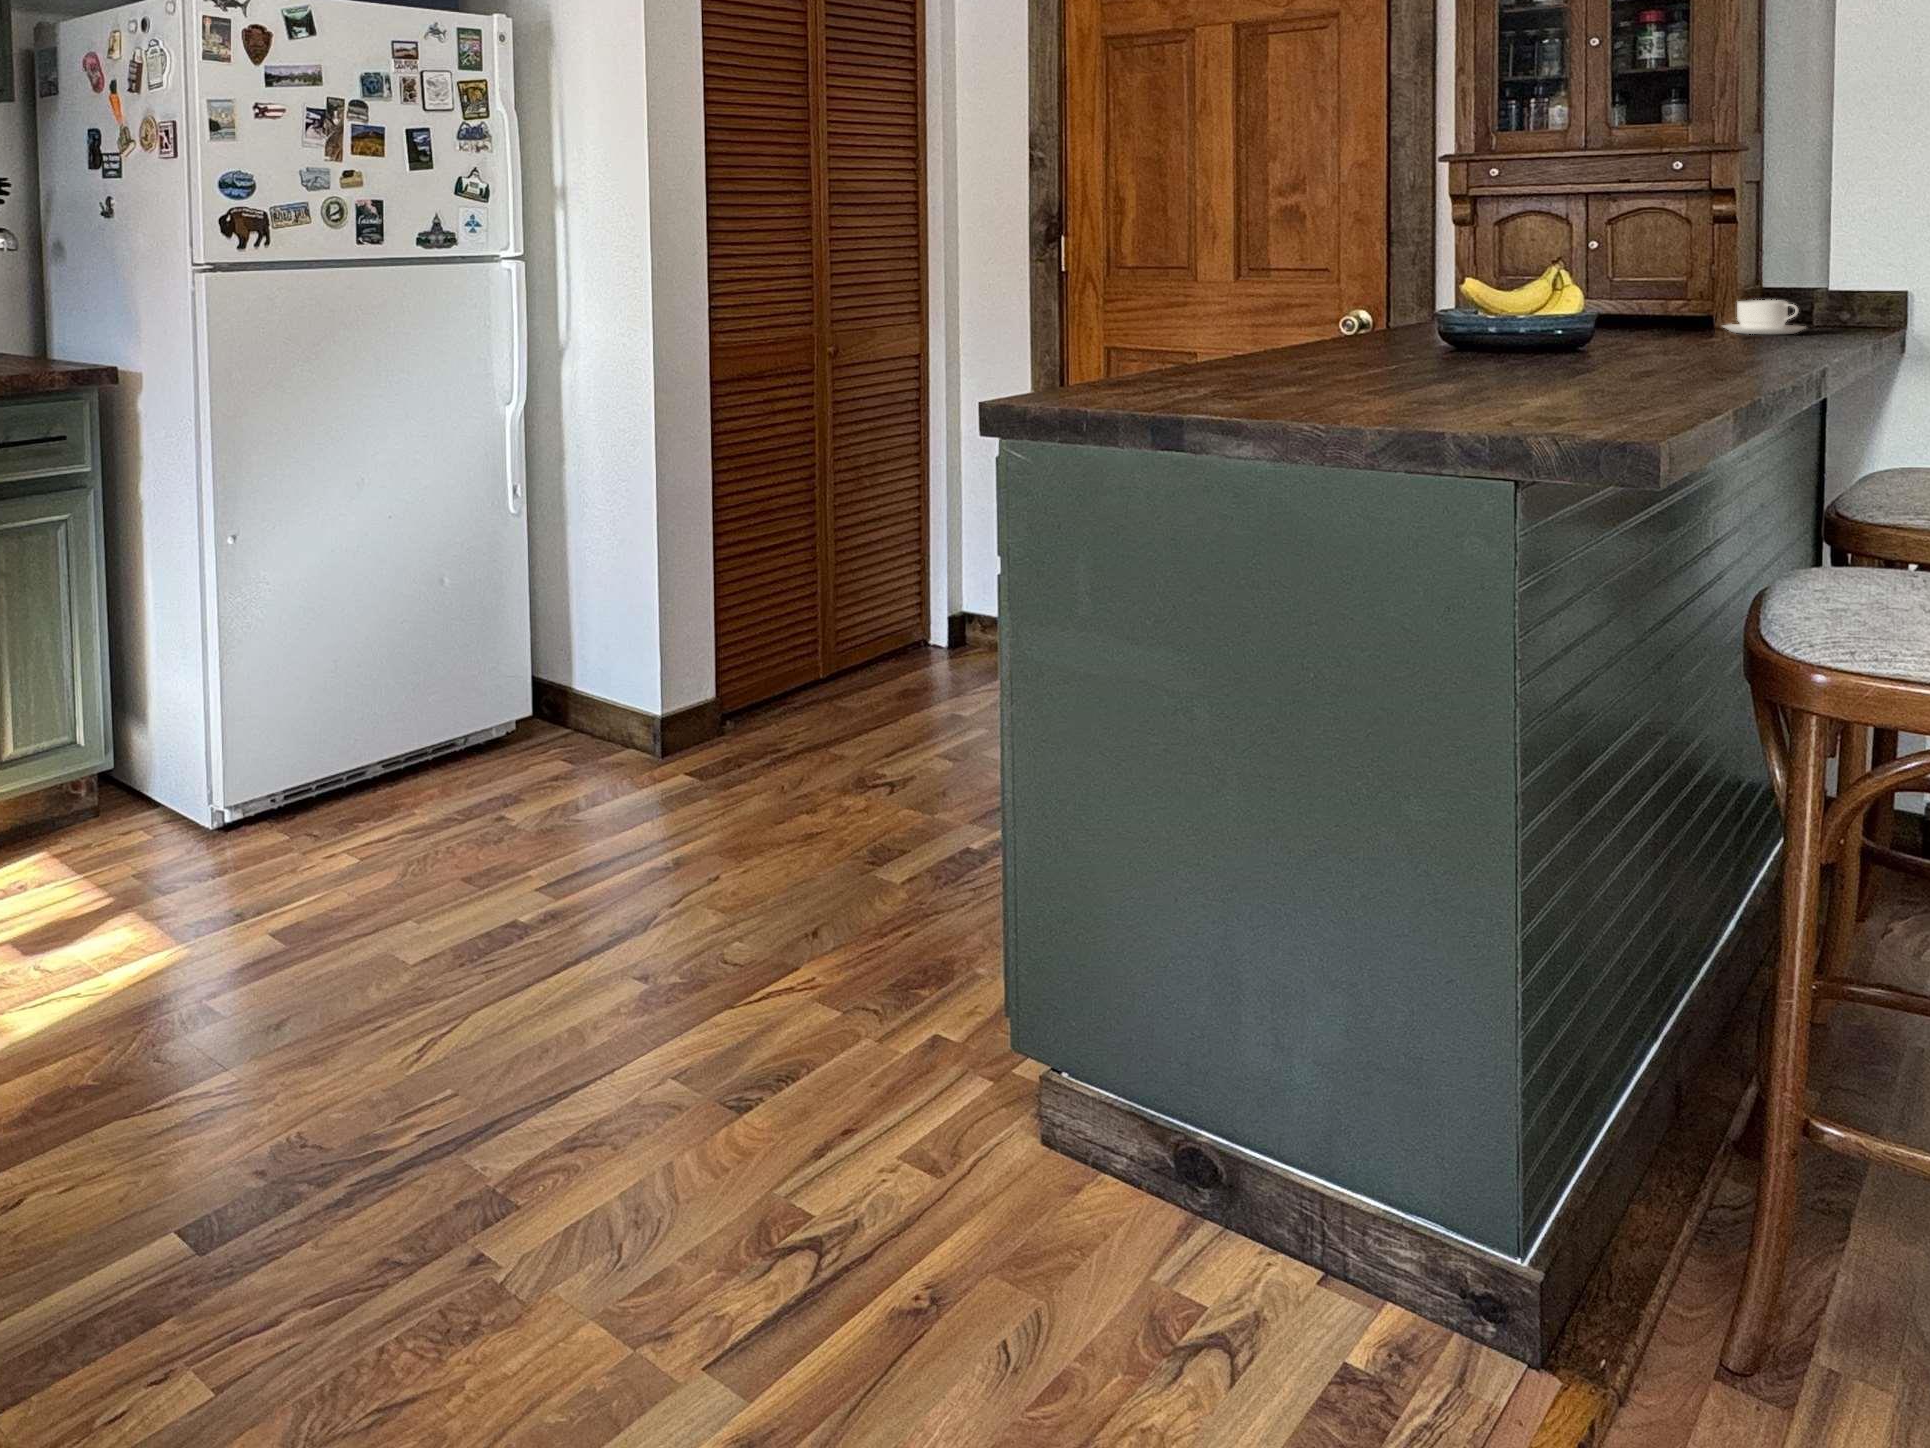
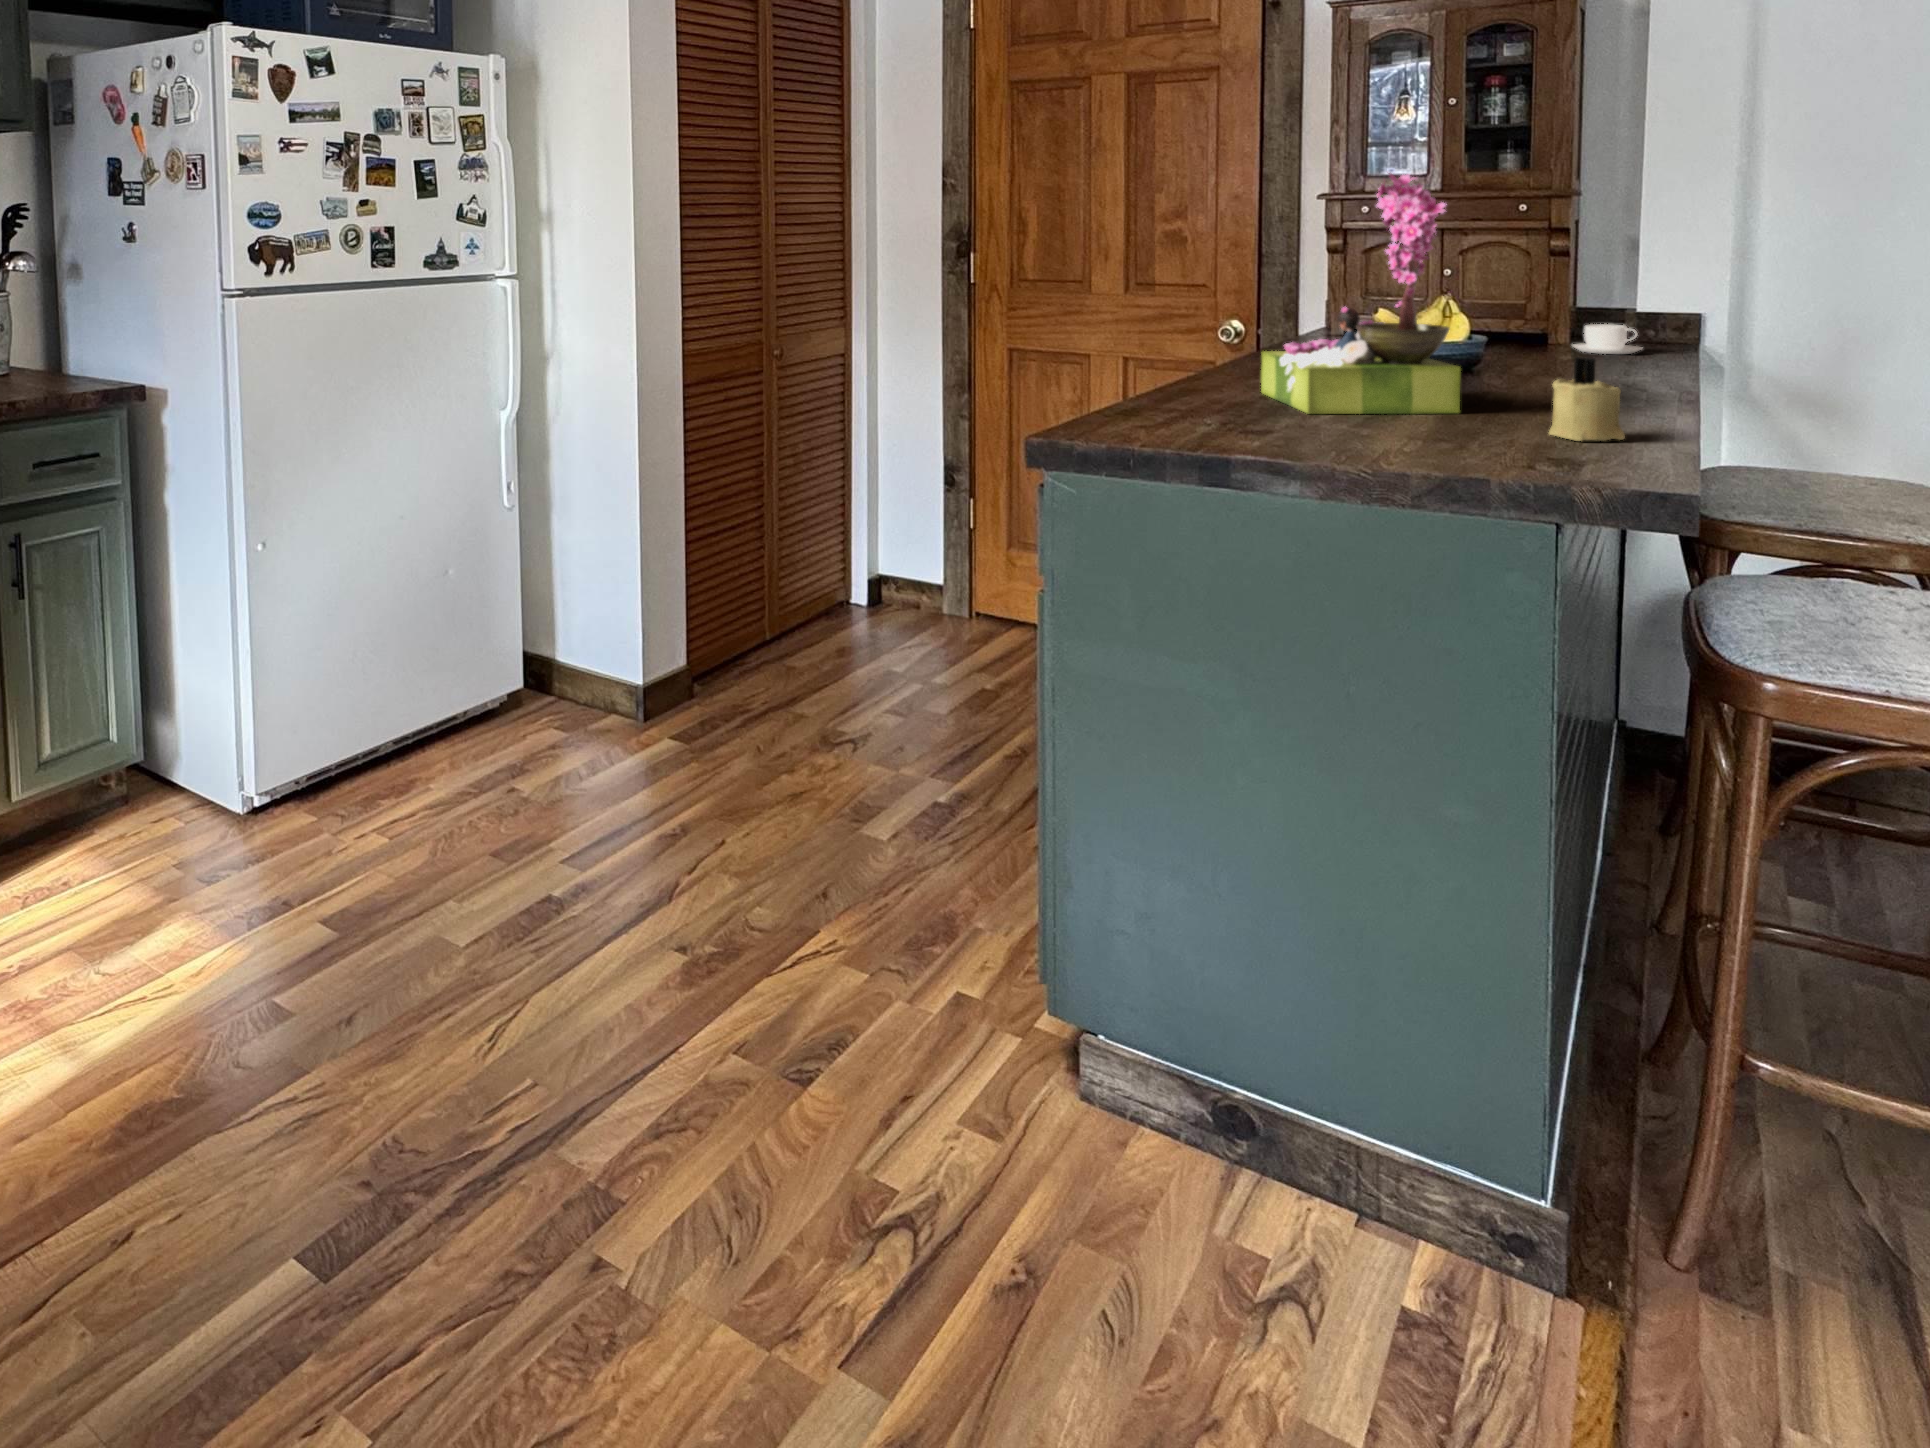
flower arrangement: none [1282,106,1493,379] -> present [1261,173,1461,414]
candle: none [1552,304,1638,398] -> present [1549,357,1625,441]

